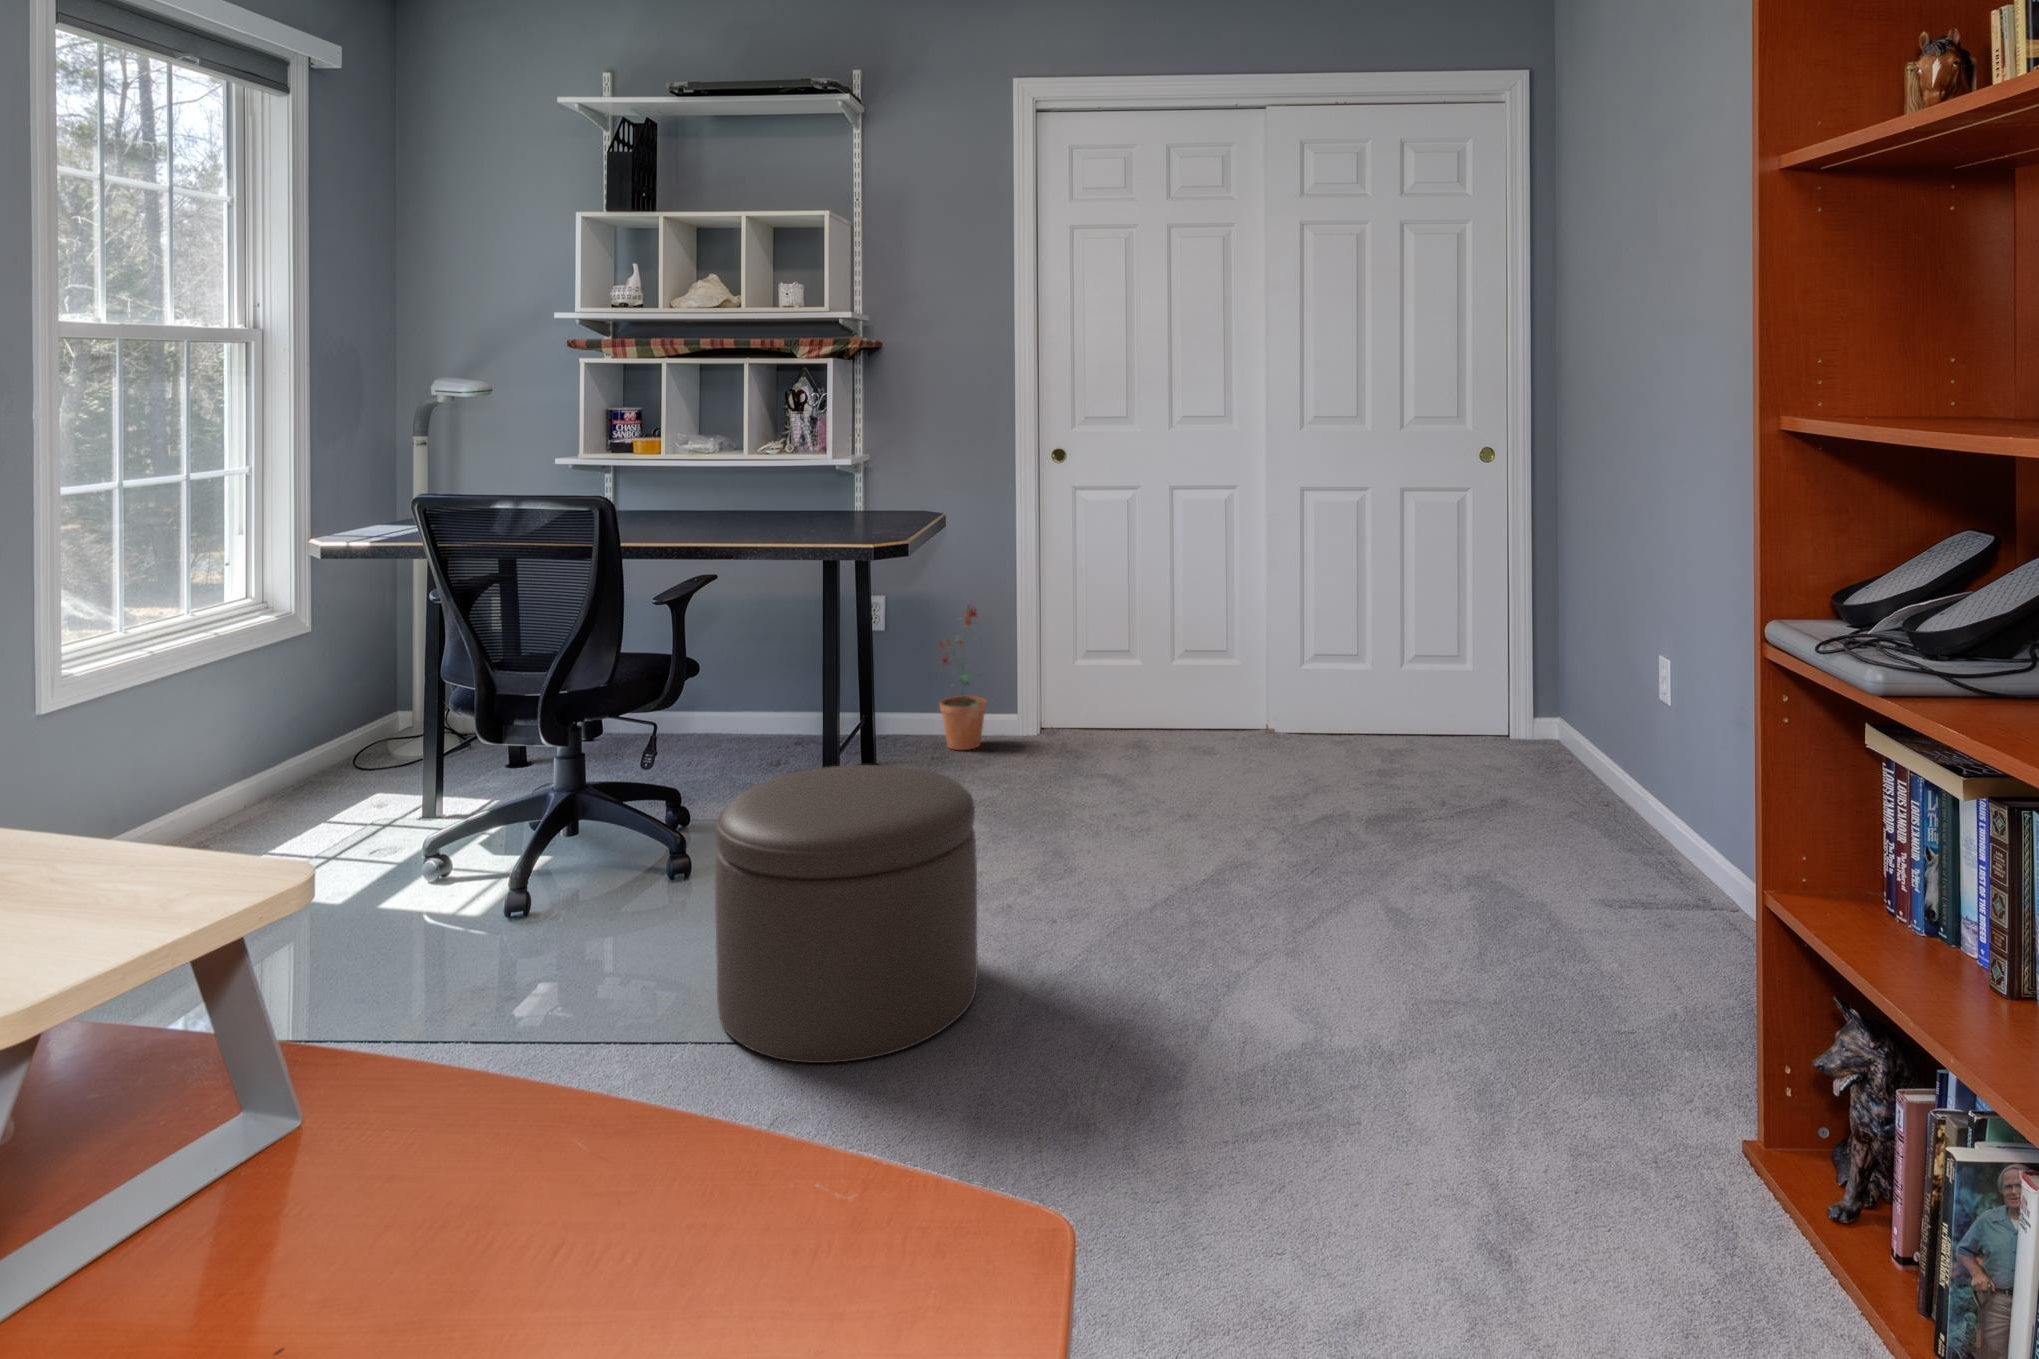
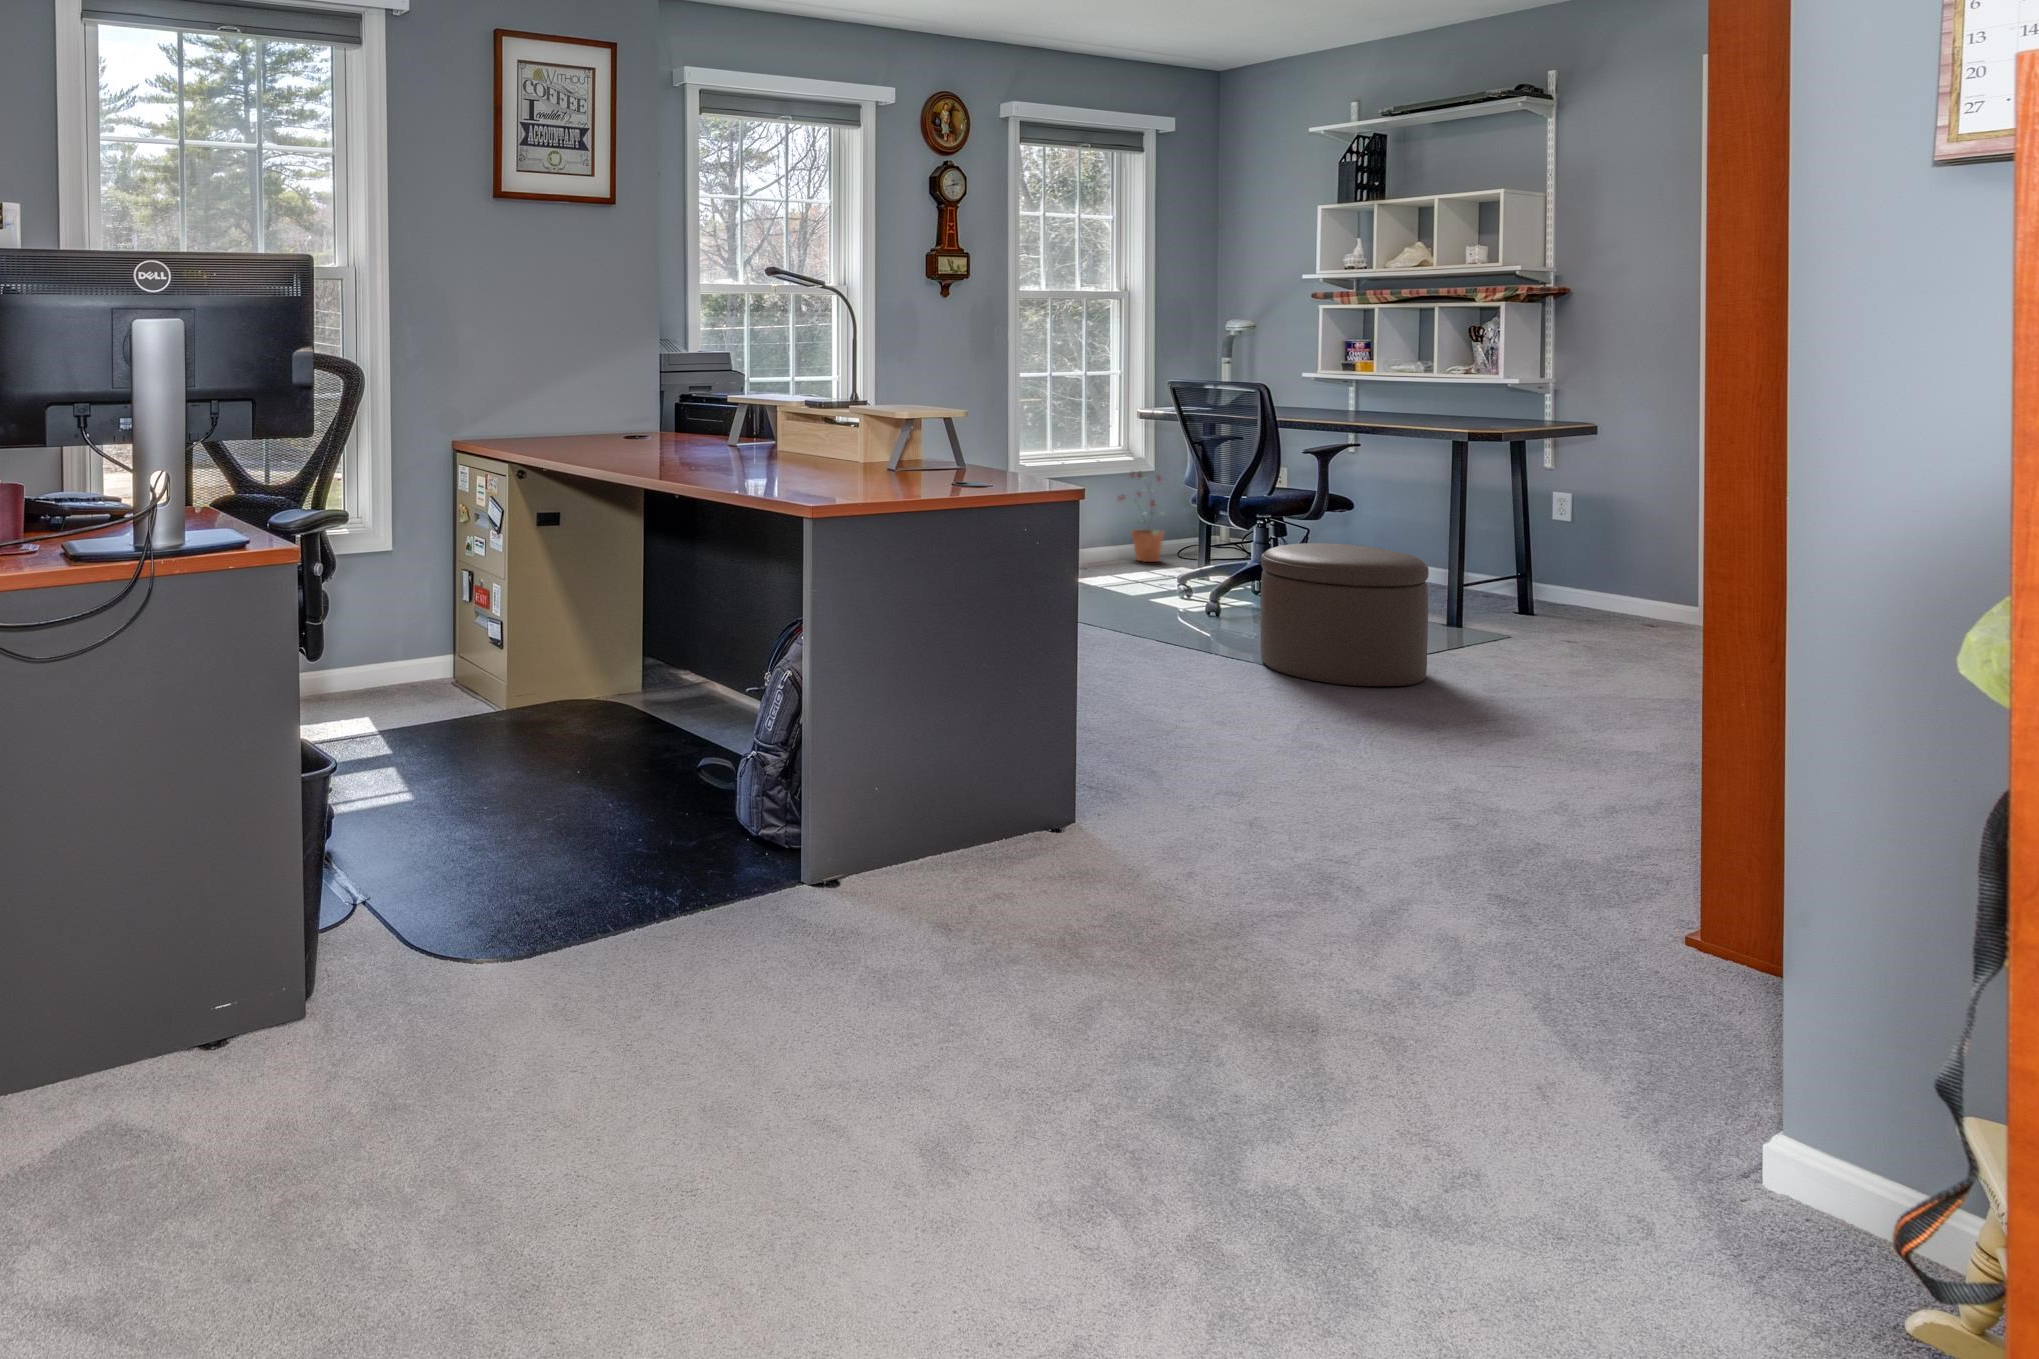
potted plant: present [939,605,987,750] -> present [1119,471,1164,562]

